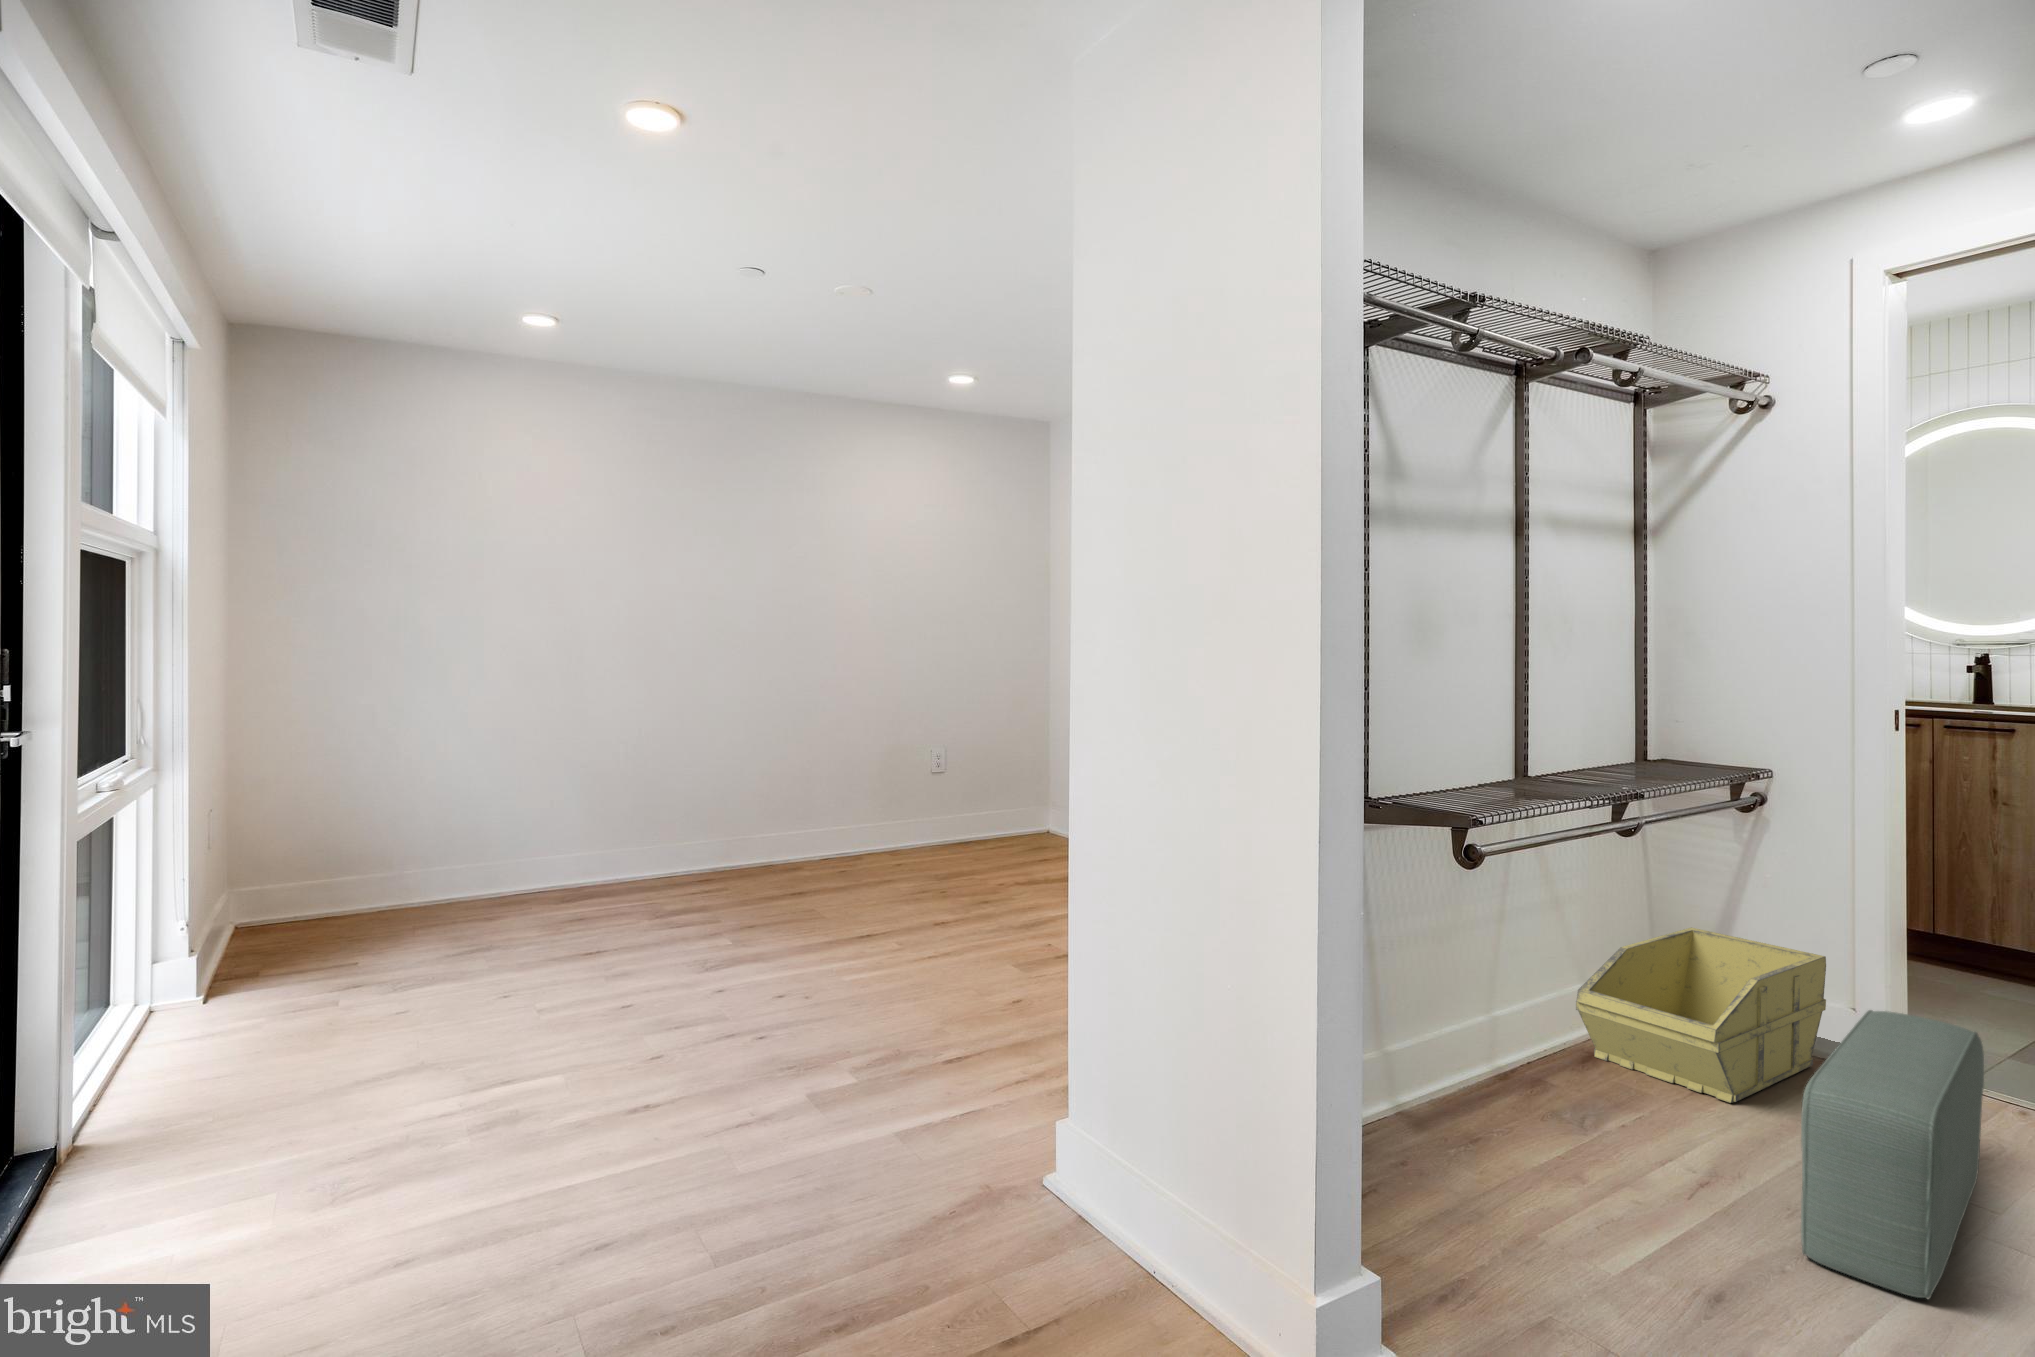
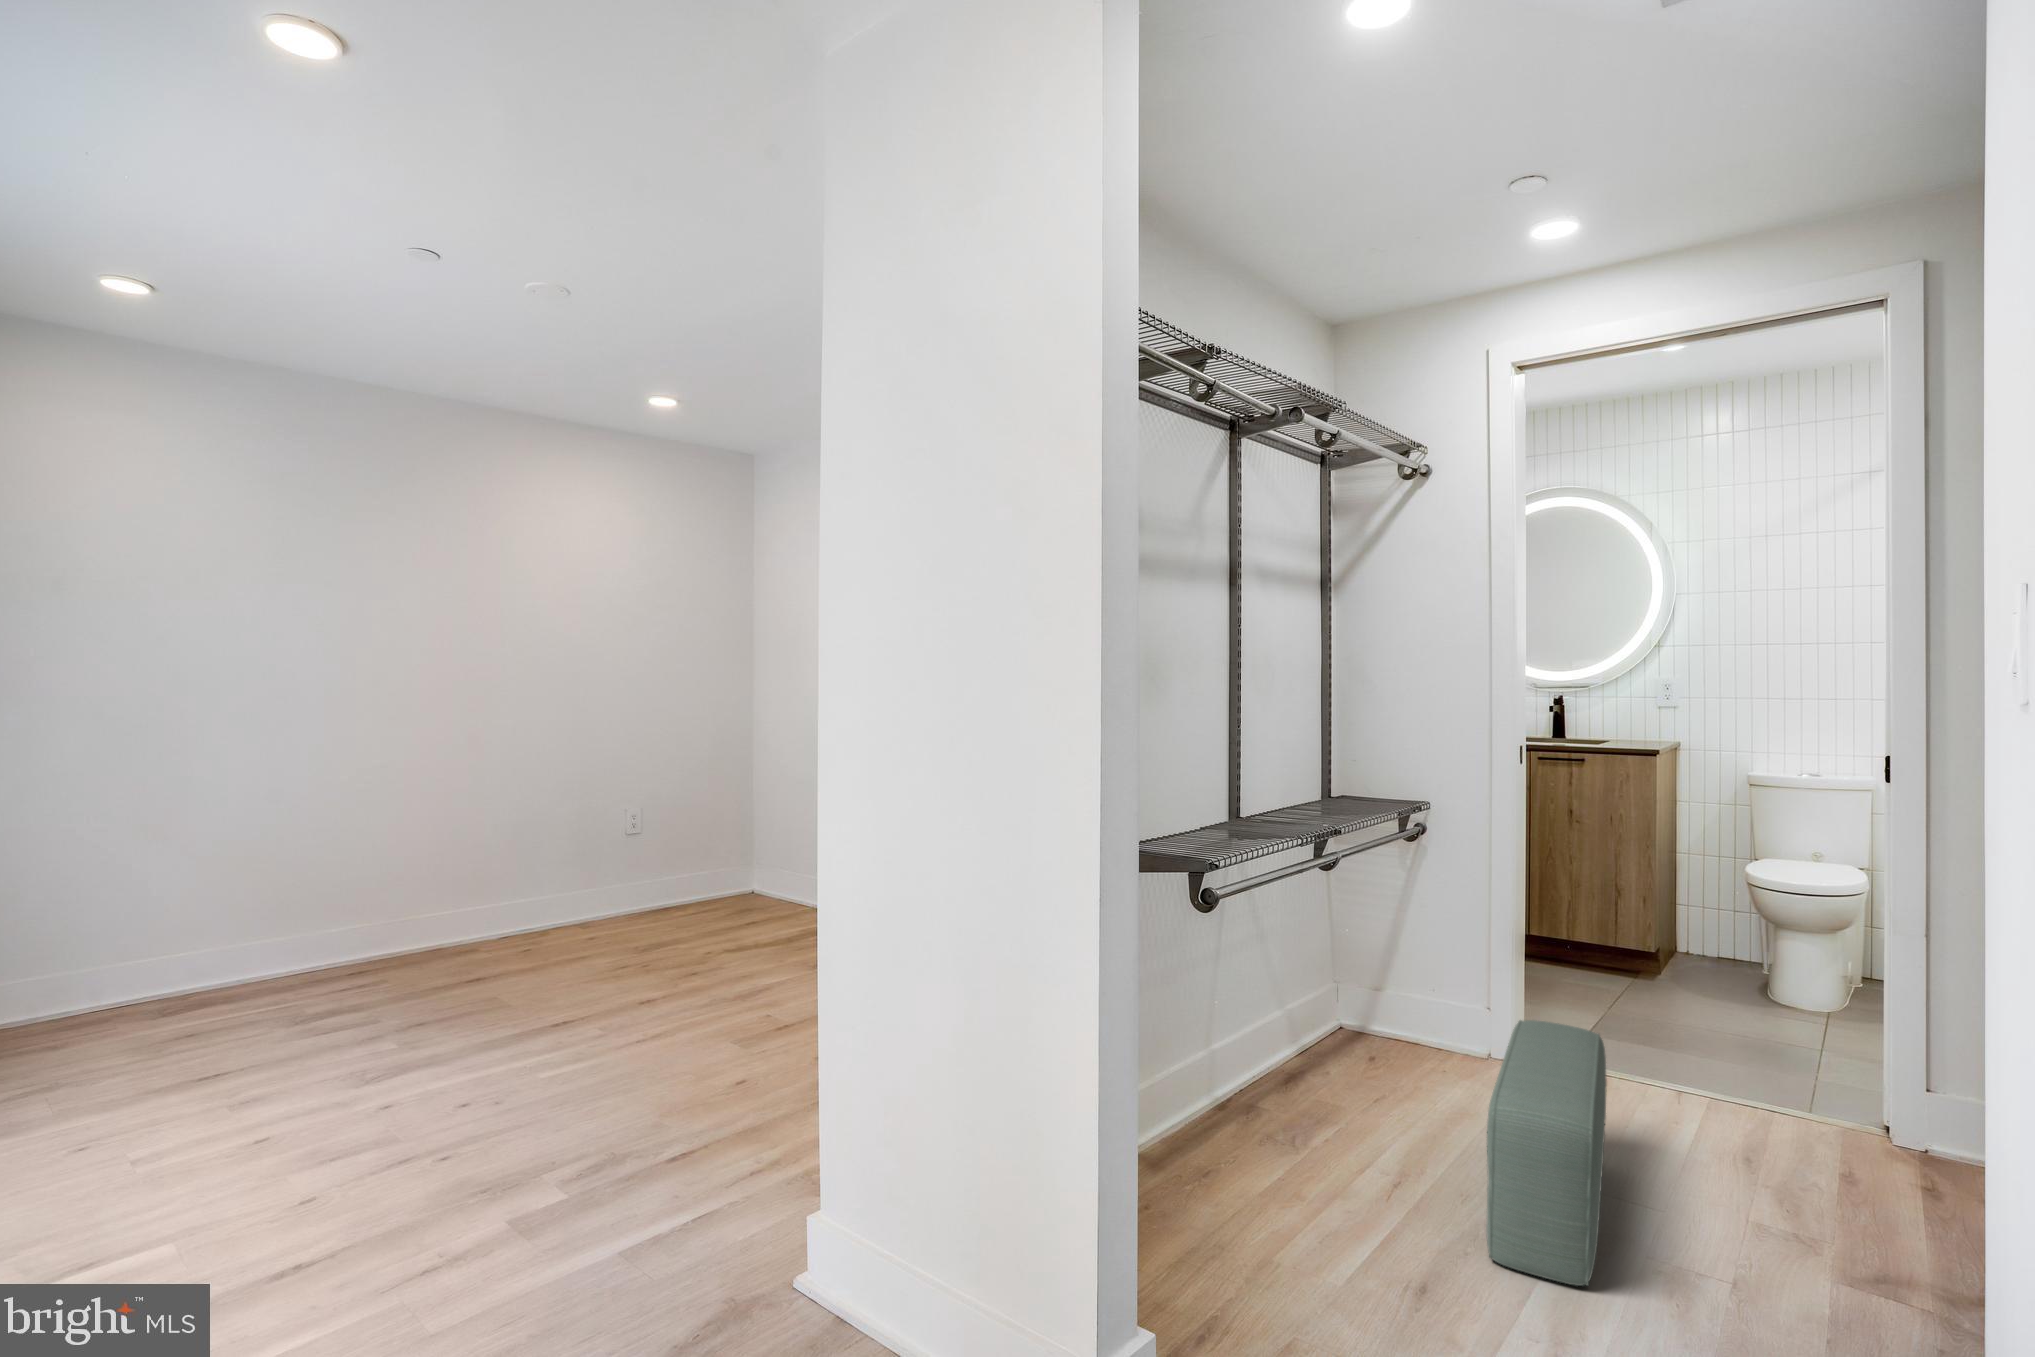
storage bin: present [1576,927,1826,1103] -> none [1277,948,1472,1113]

